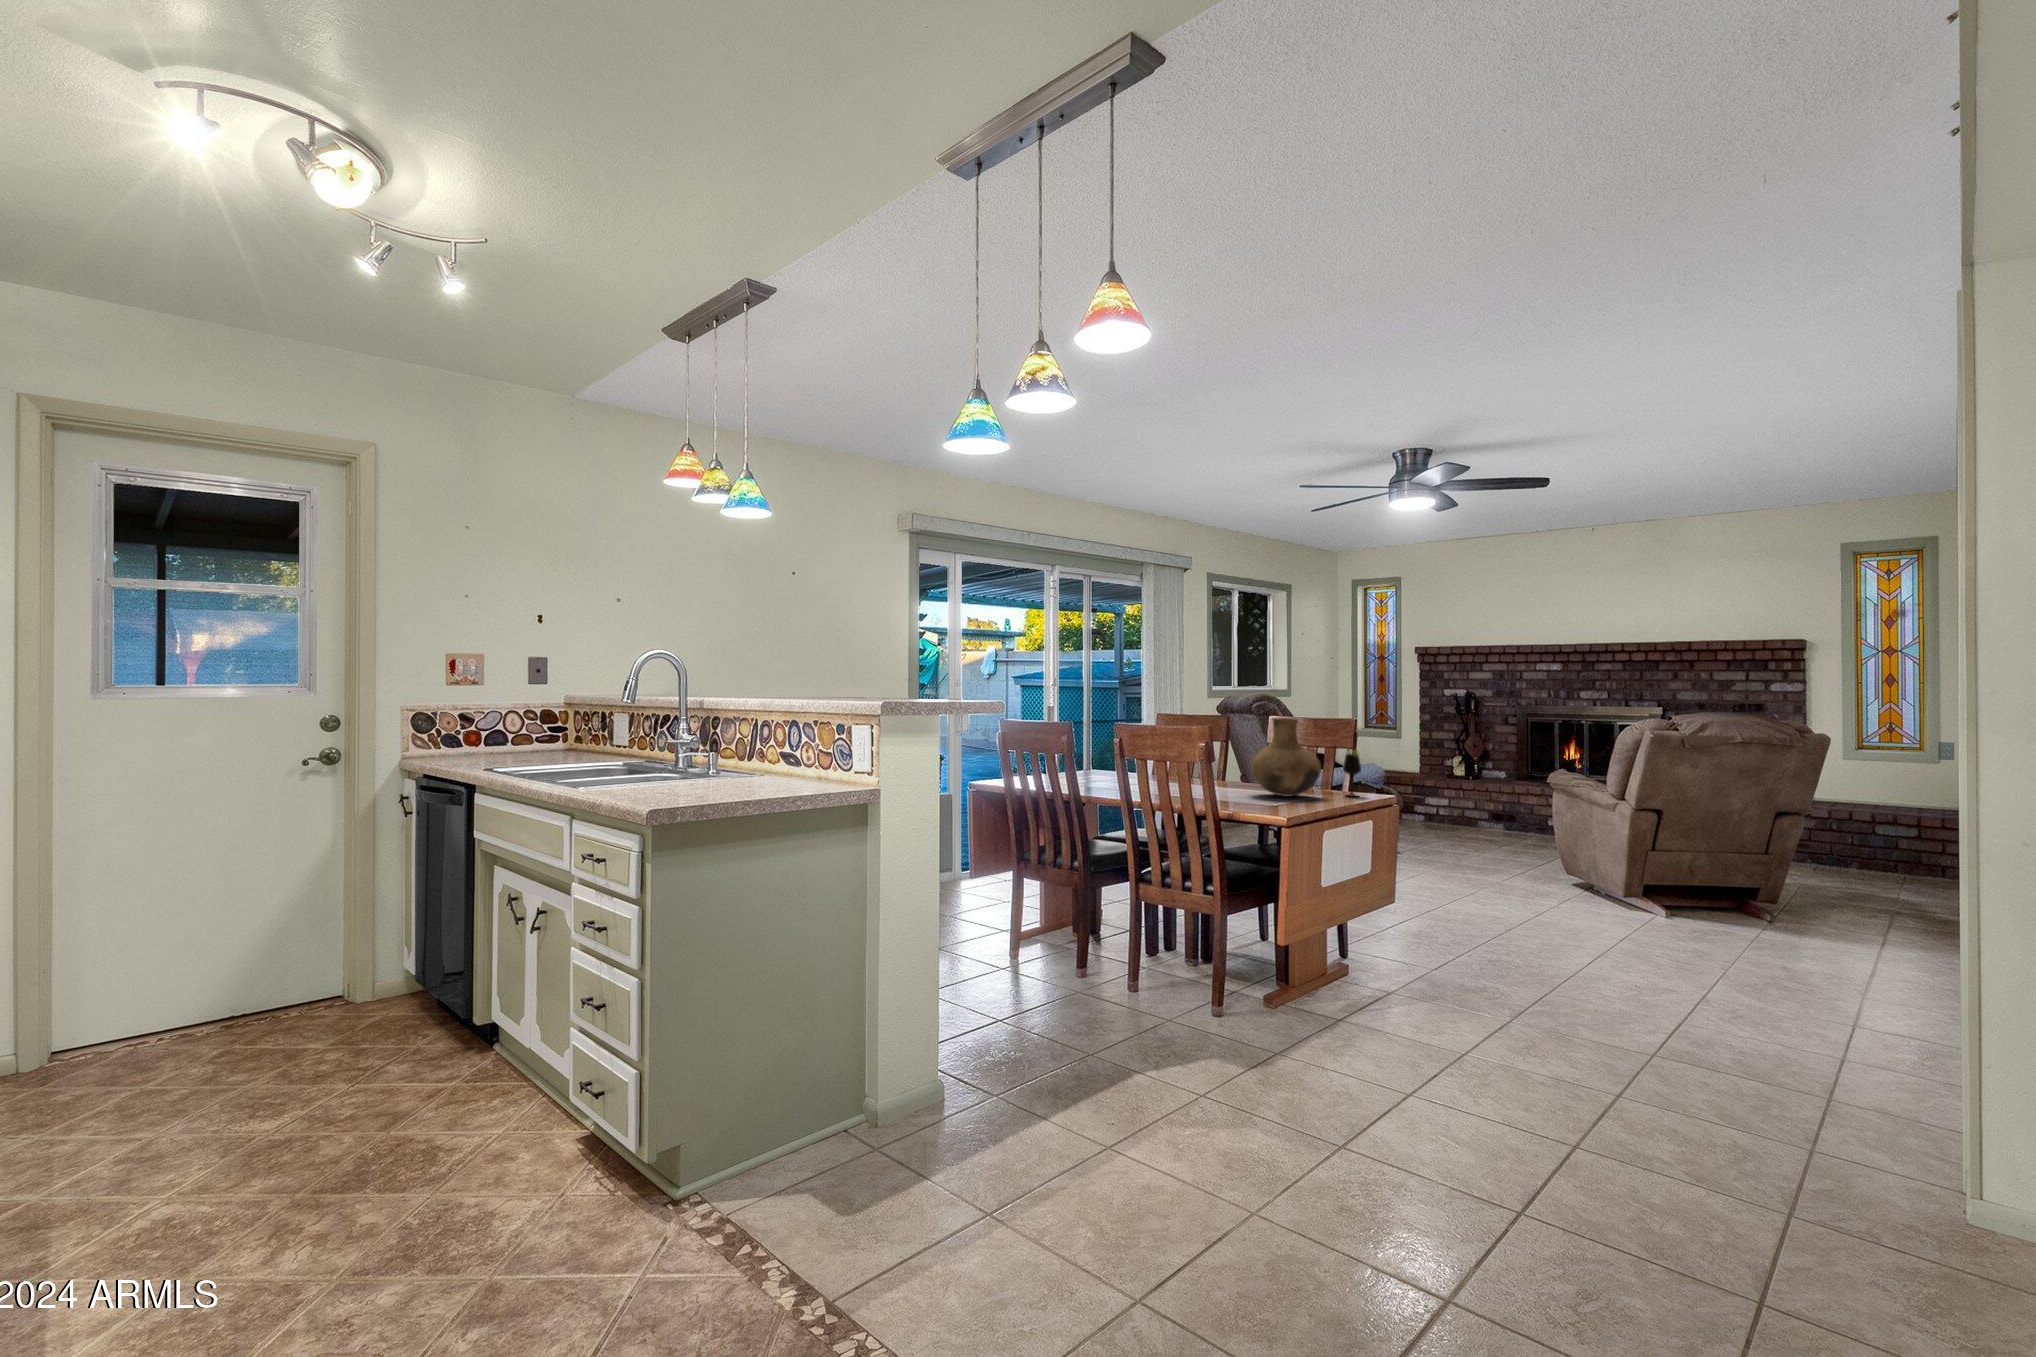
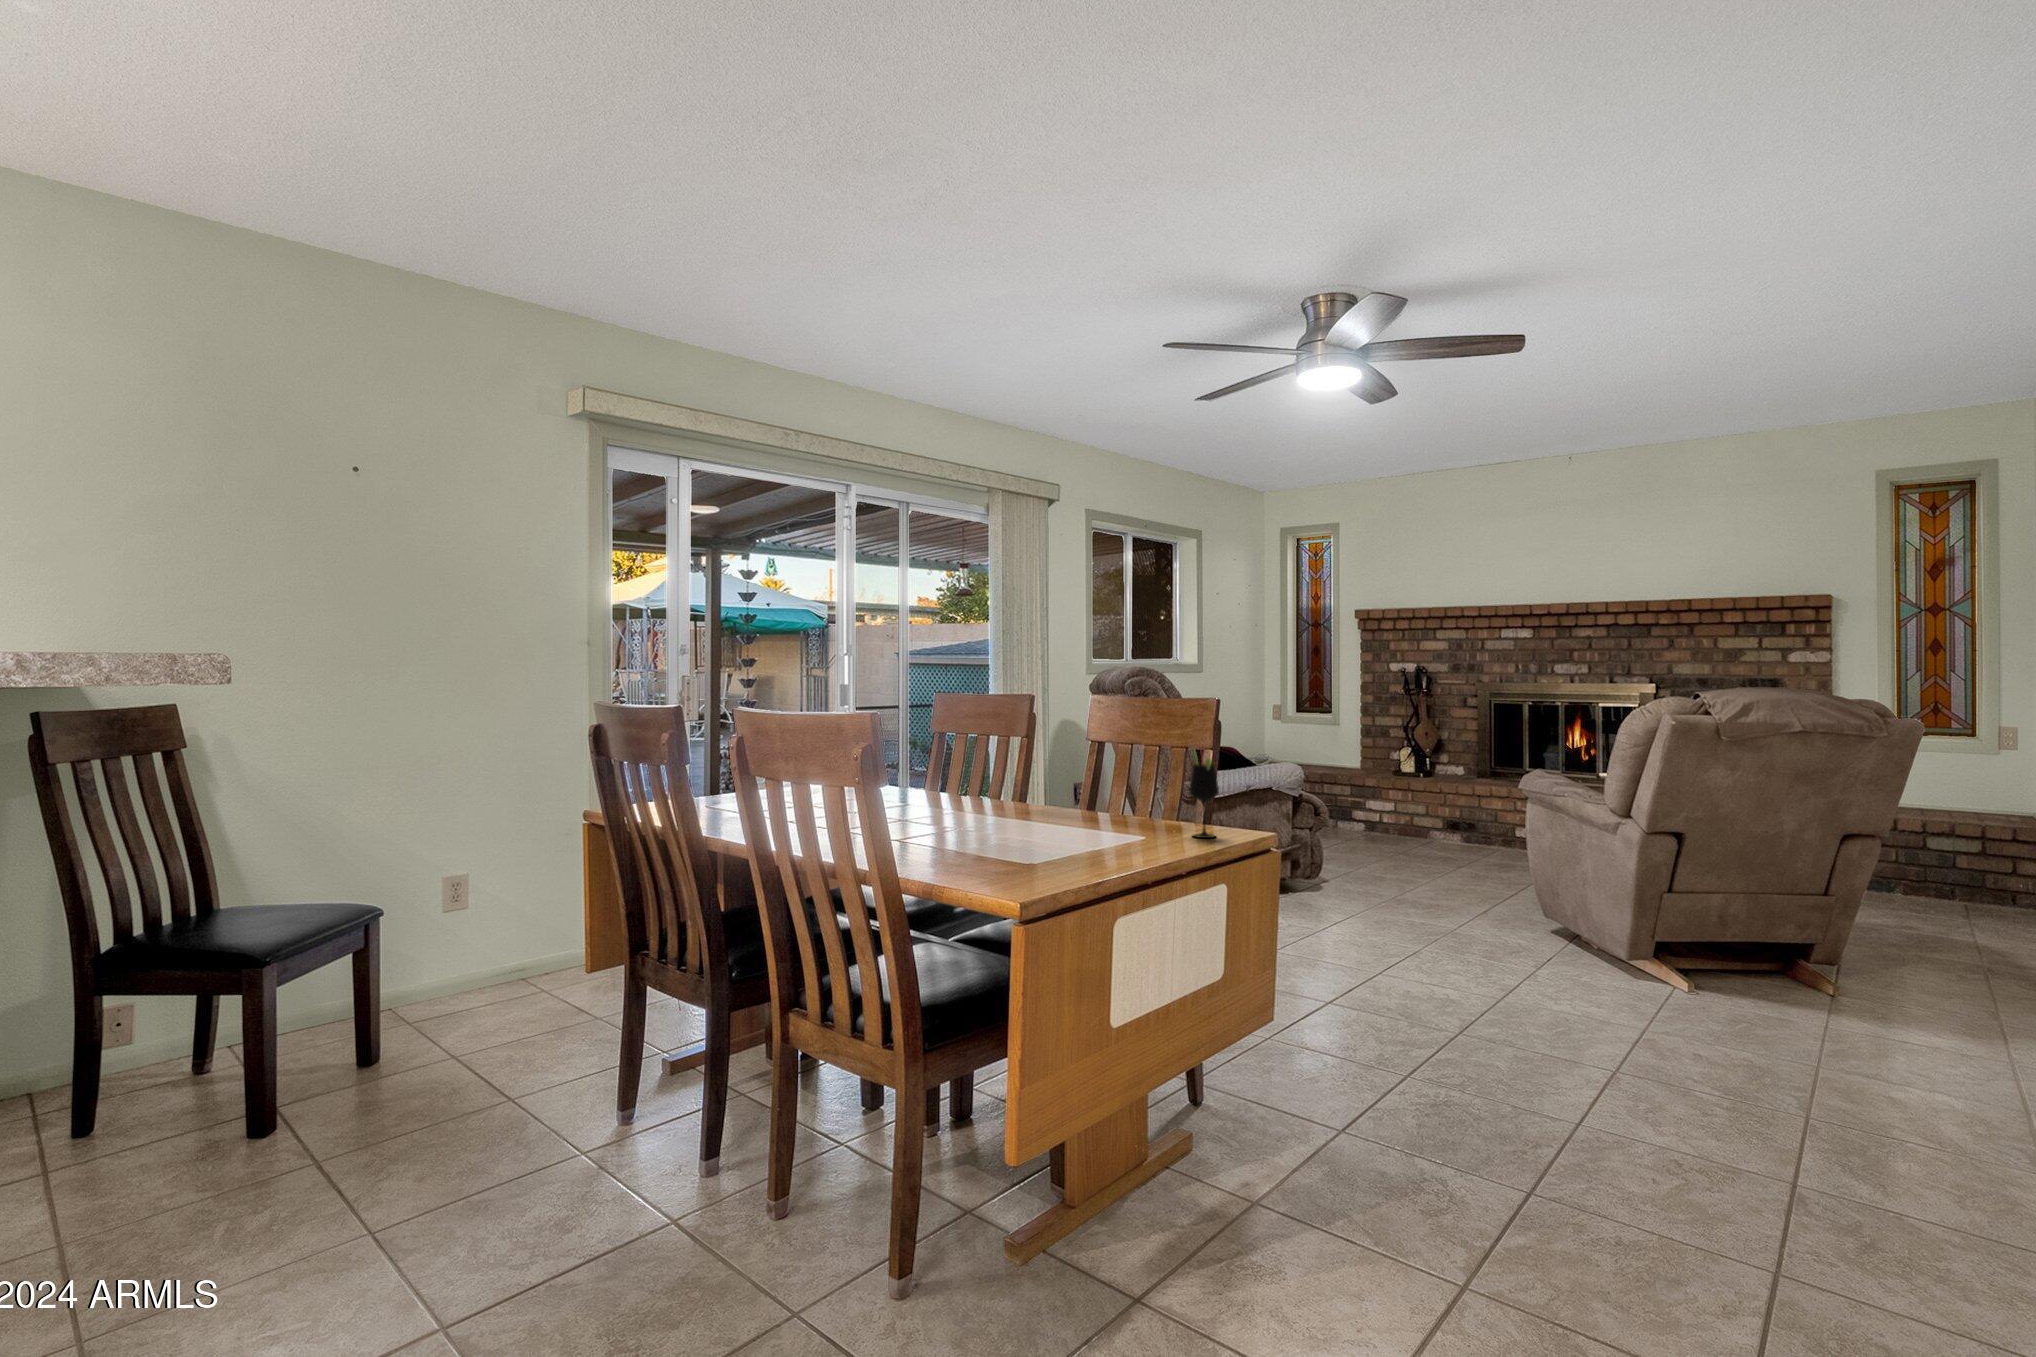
vase: present [1251,718,1321,796] -> none [1030,704,1148,841]

